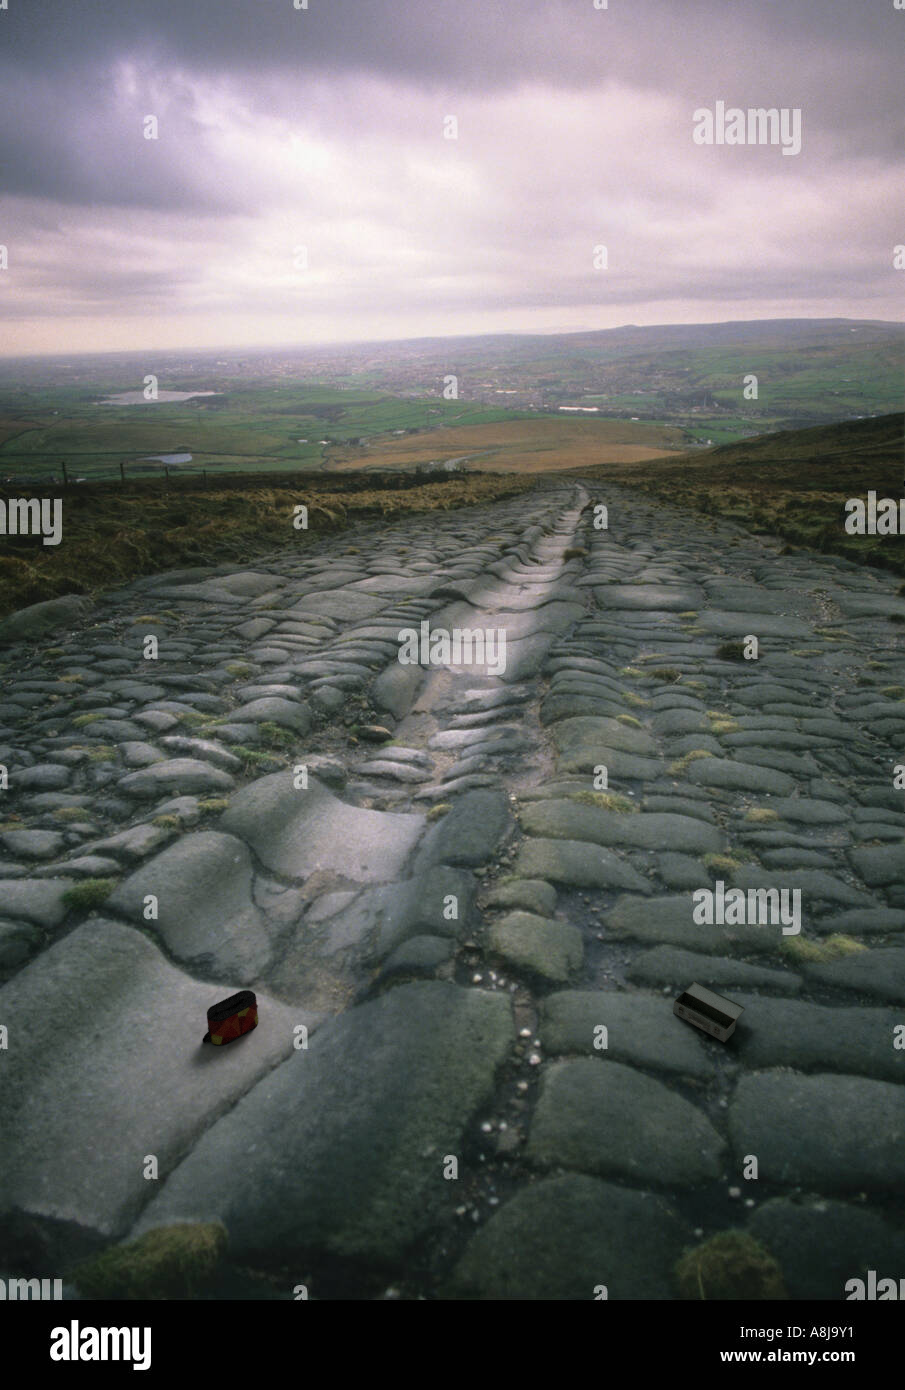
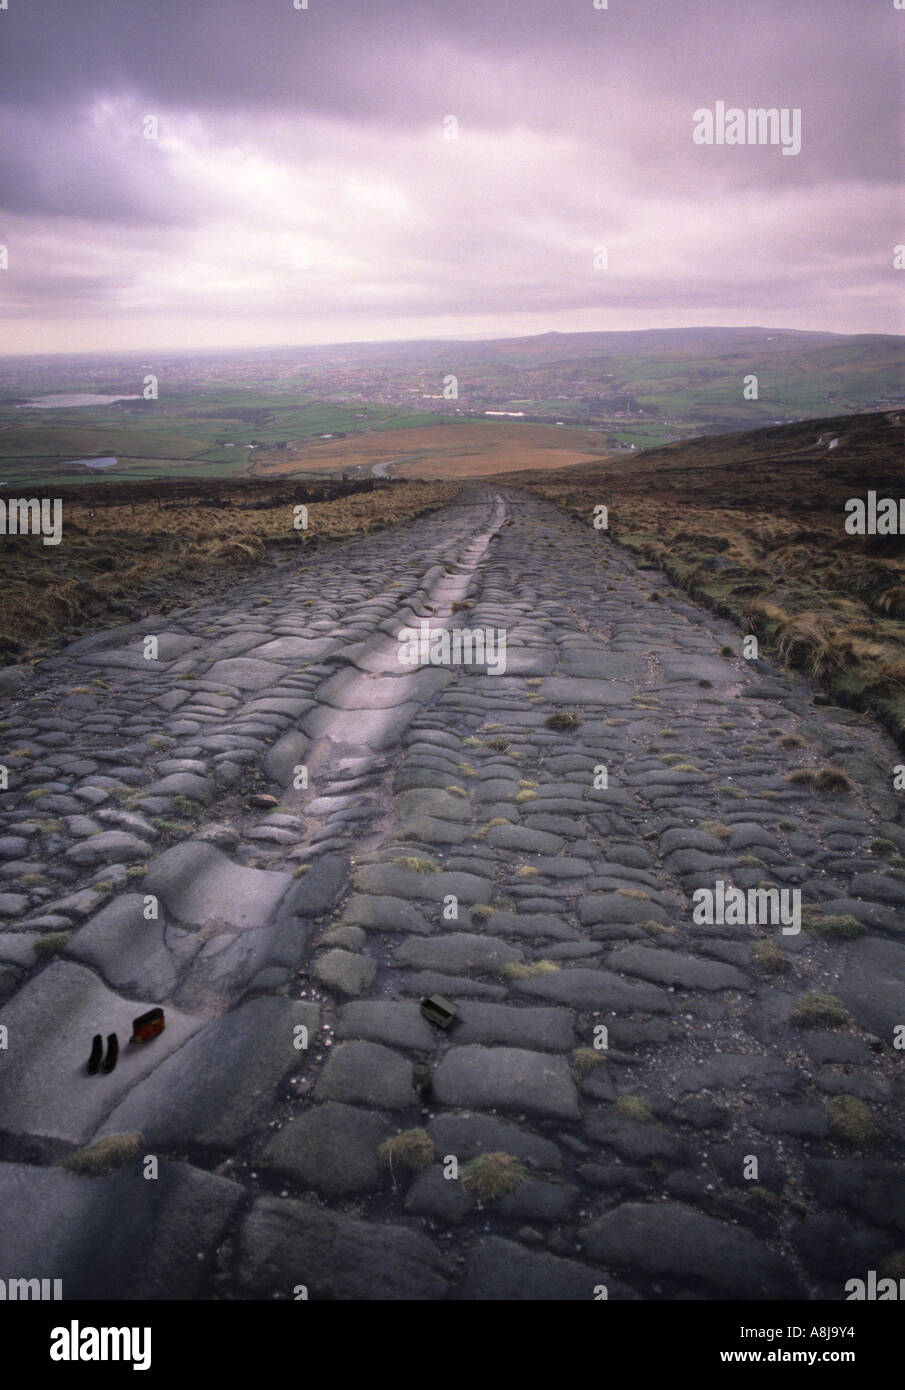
boots: none [136,1026,187,1094] -> present [87,1032,119,1074]
watering can: none [696,1086,735,1167] -> present [411,1054,430,1095]

